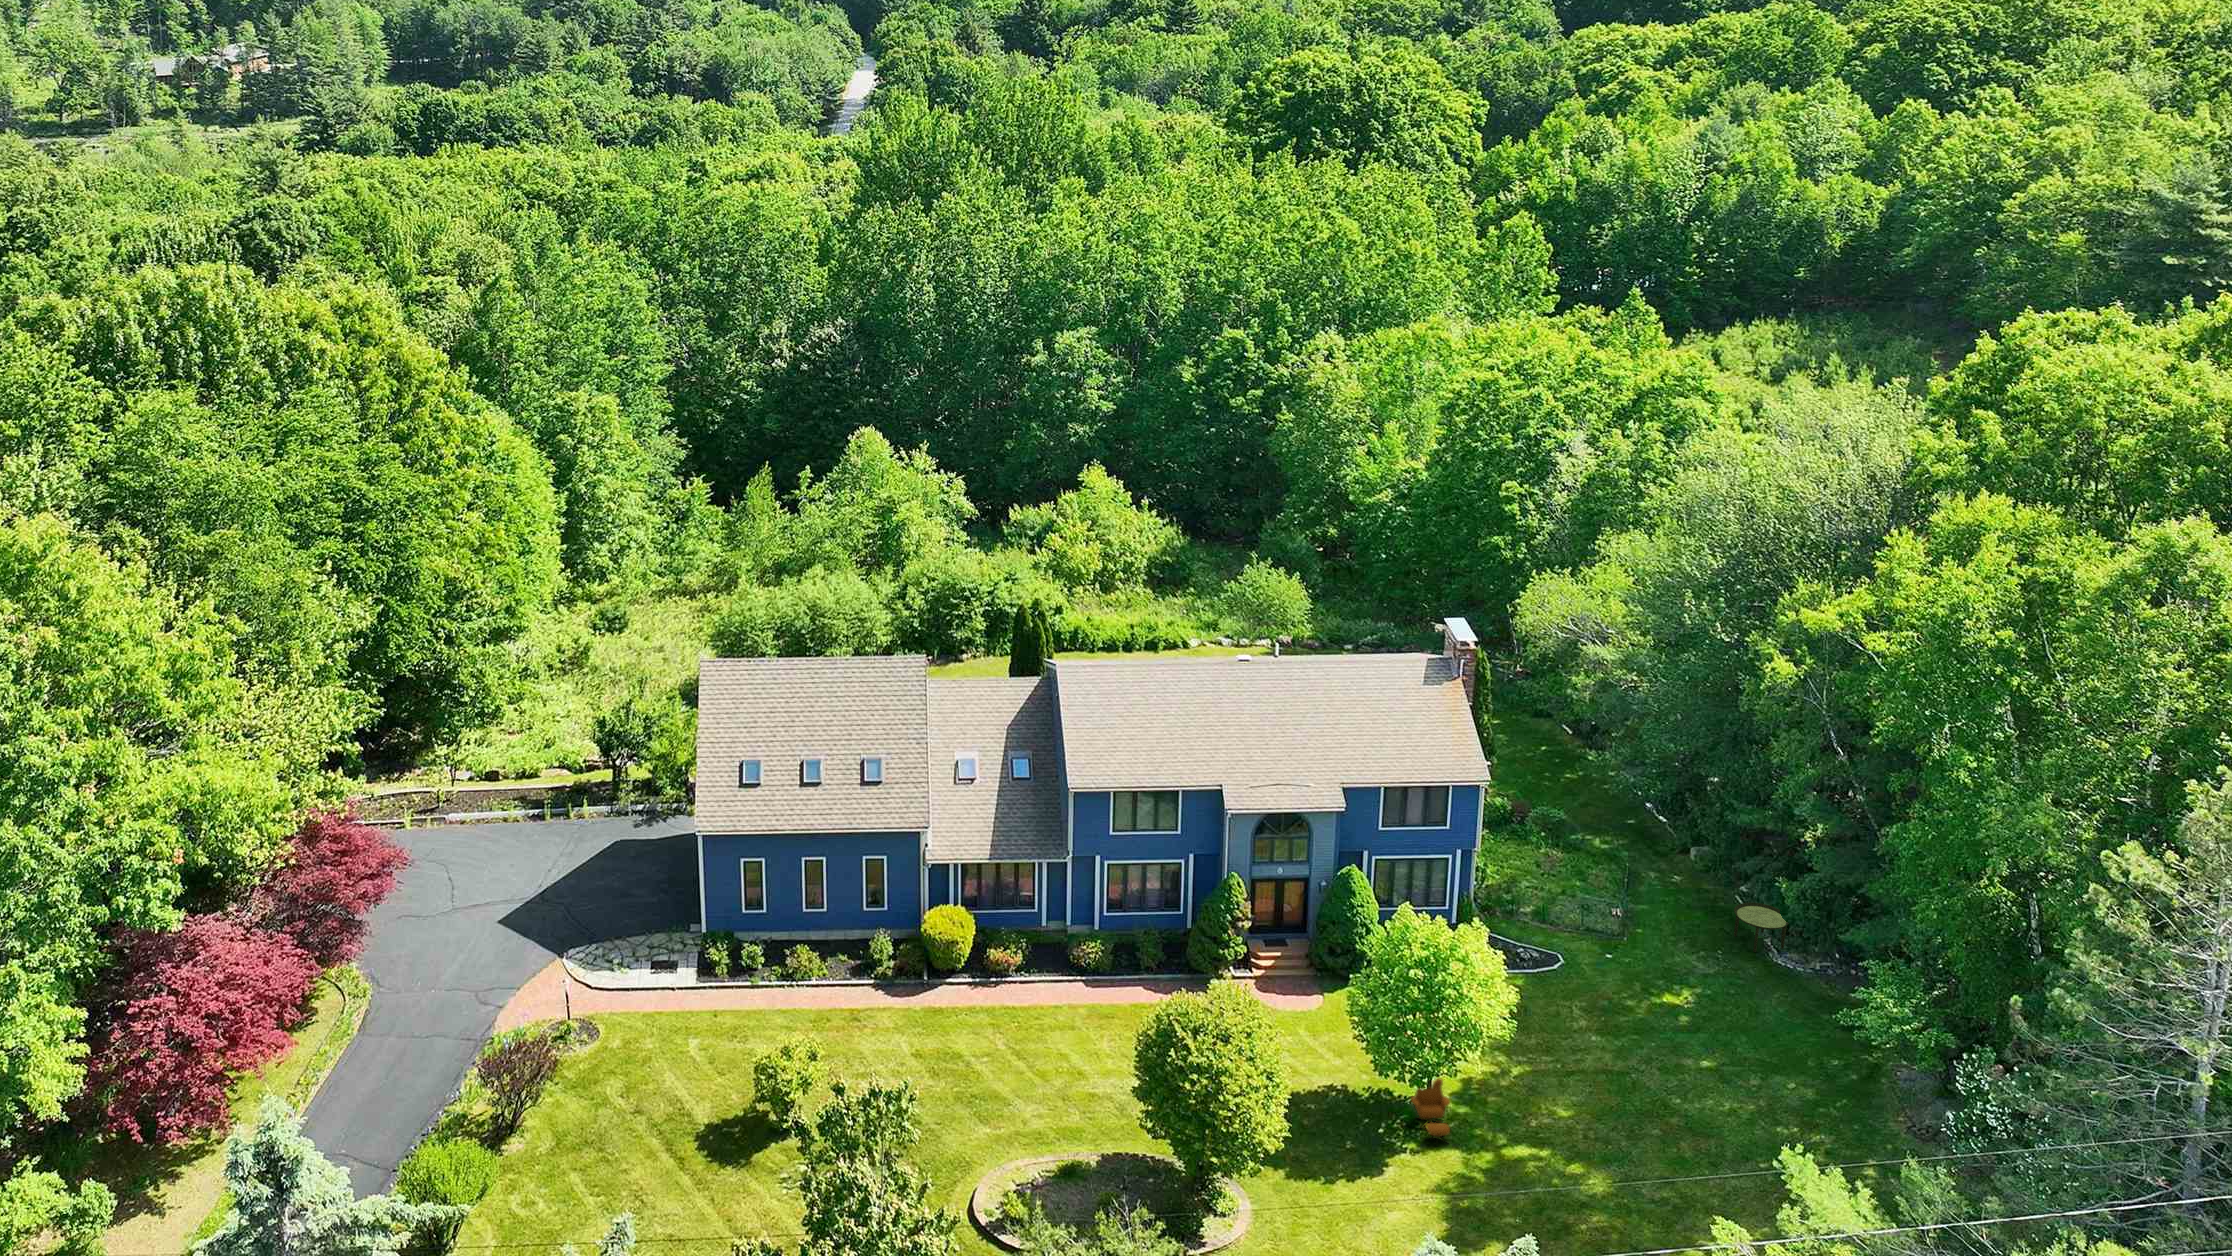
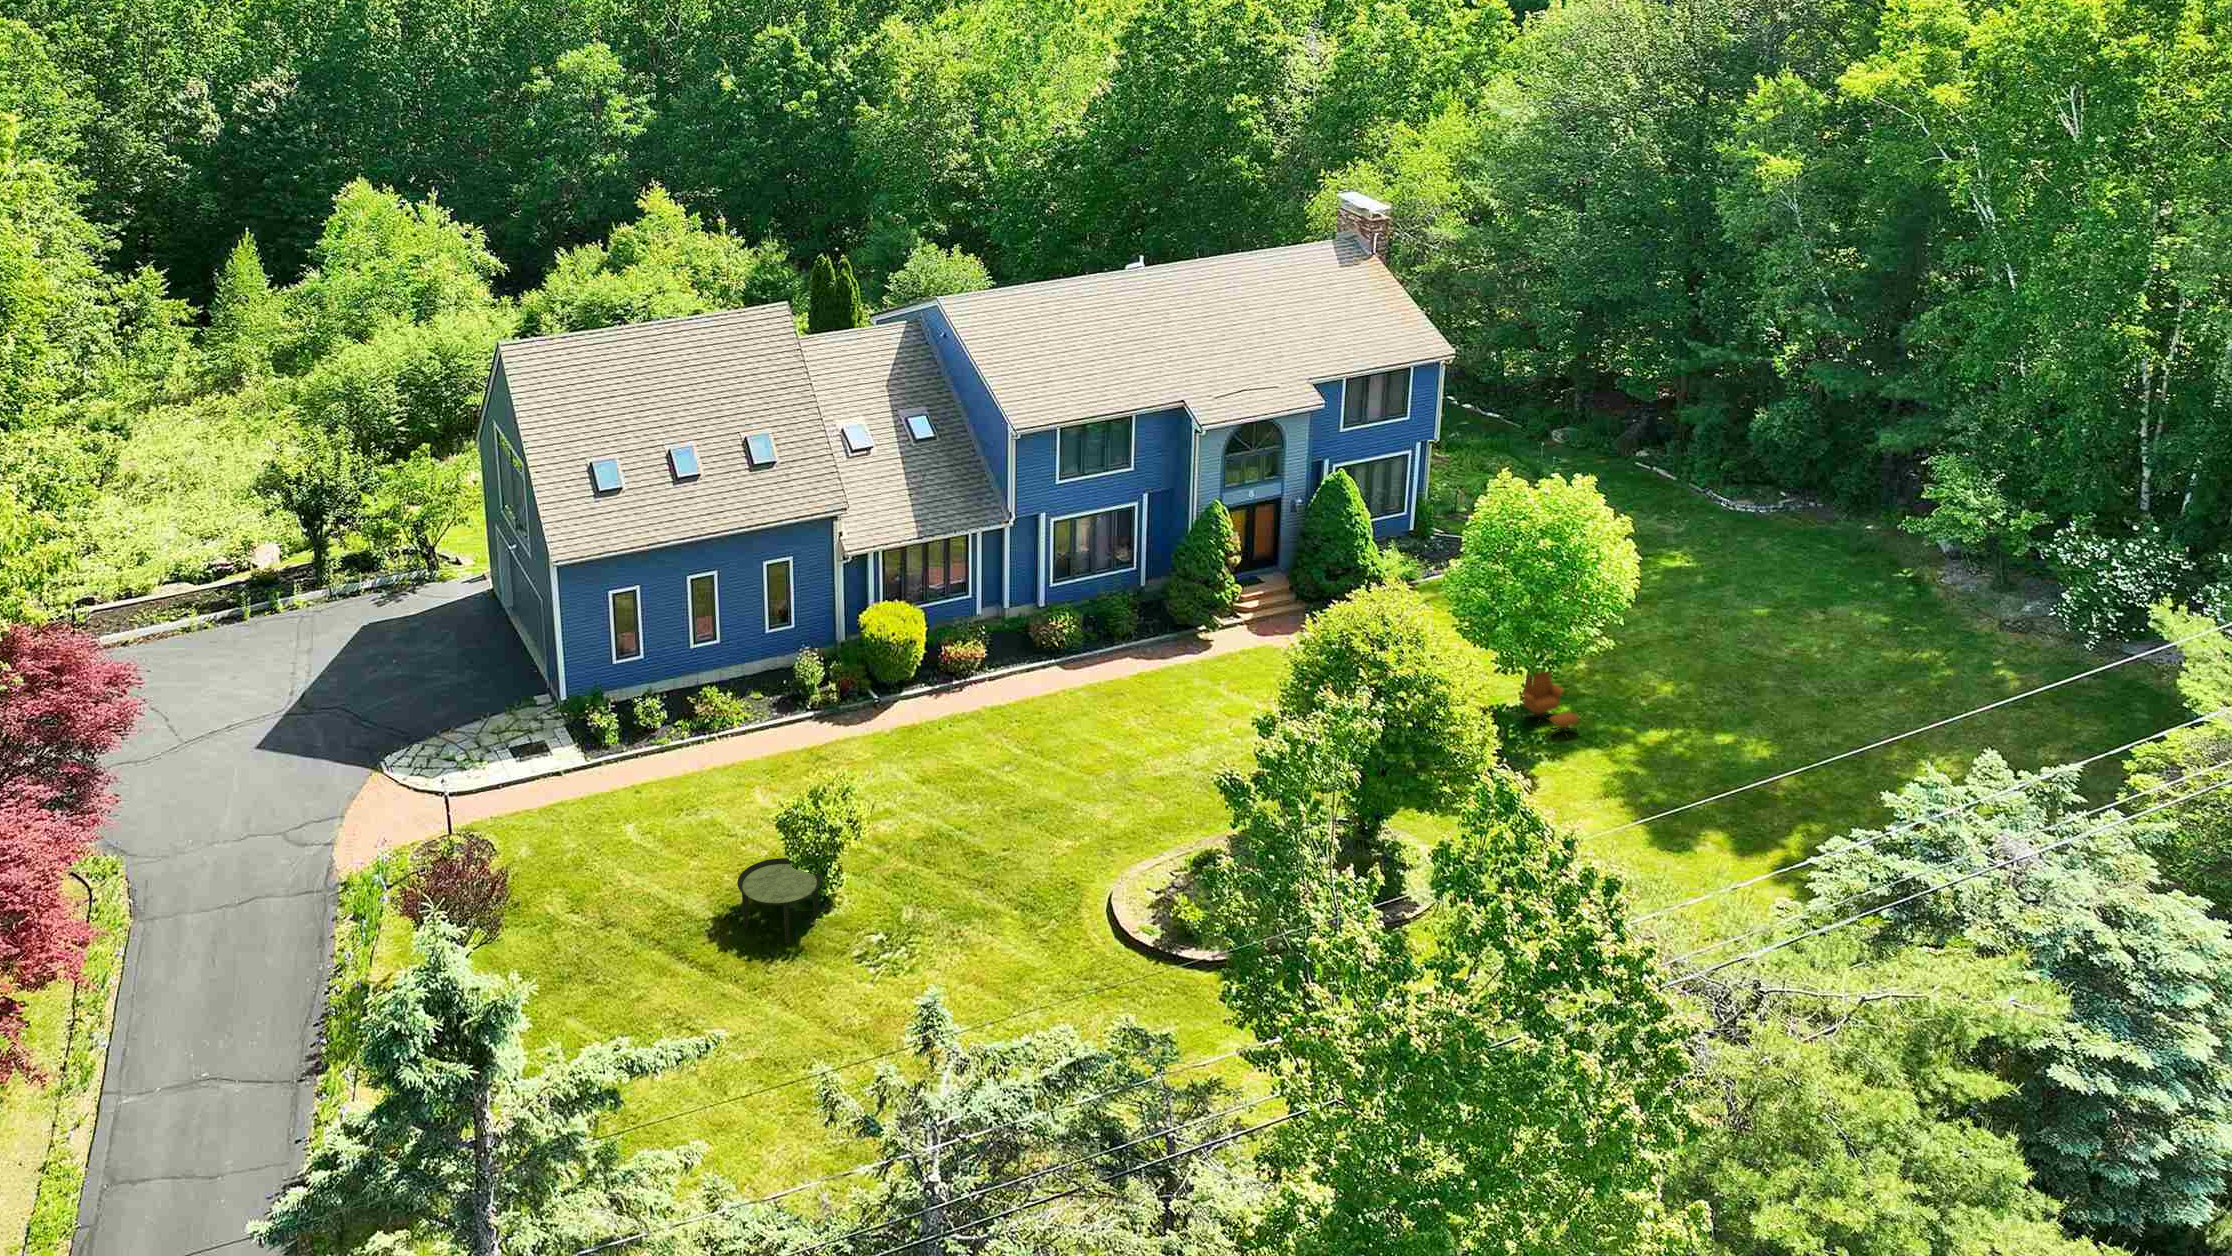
round table: present [1734,903,1789,952] -> present [737,858,822,944]

